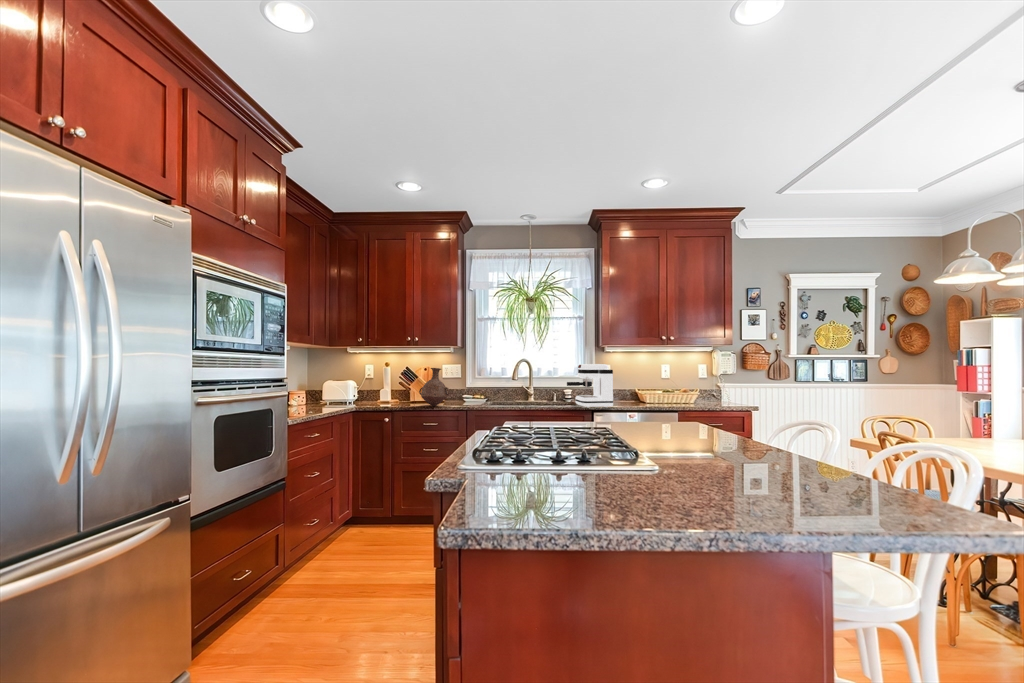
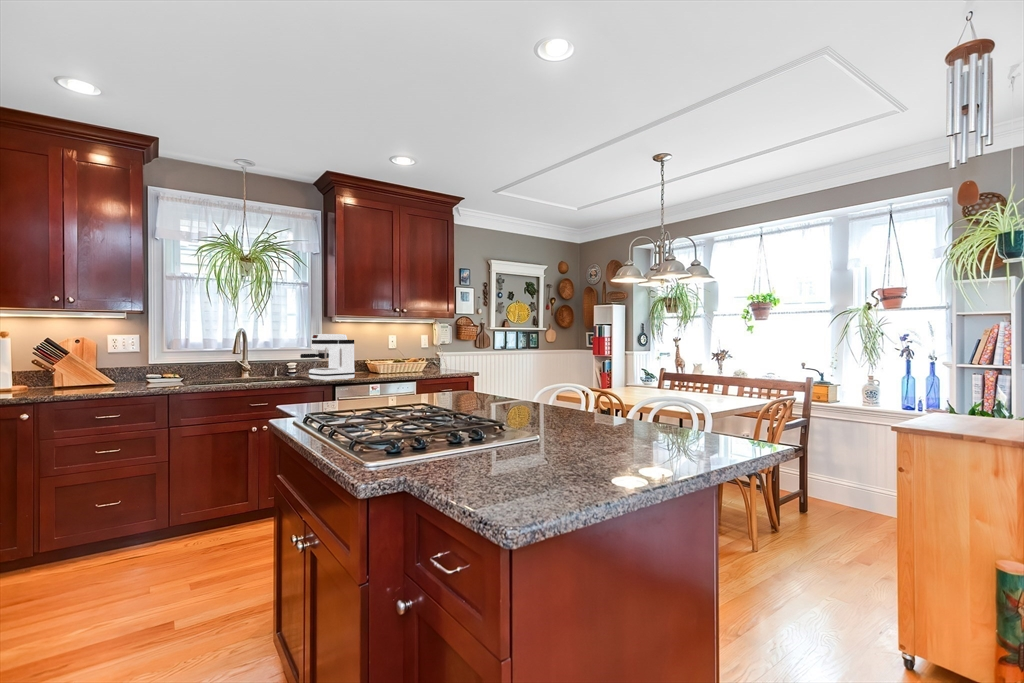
vase: present [419,368,450,406] -> none [81,338,137,391]

